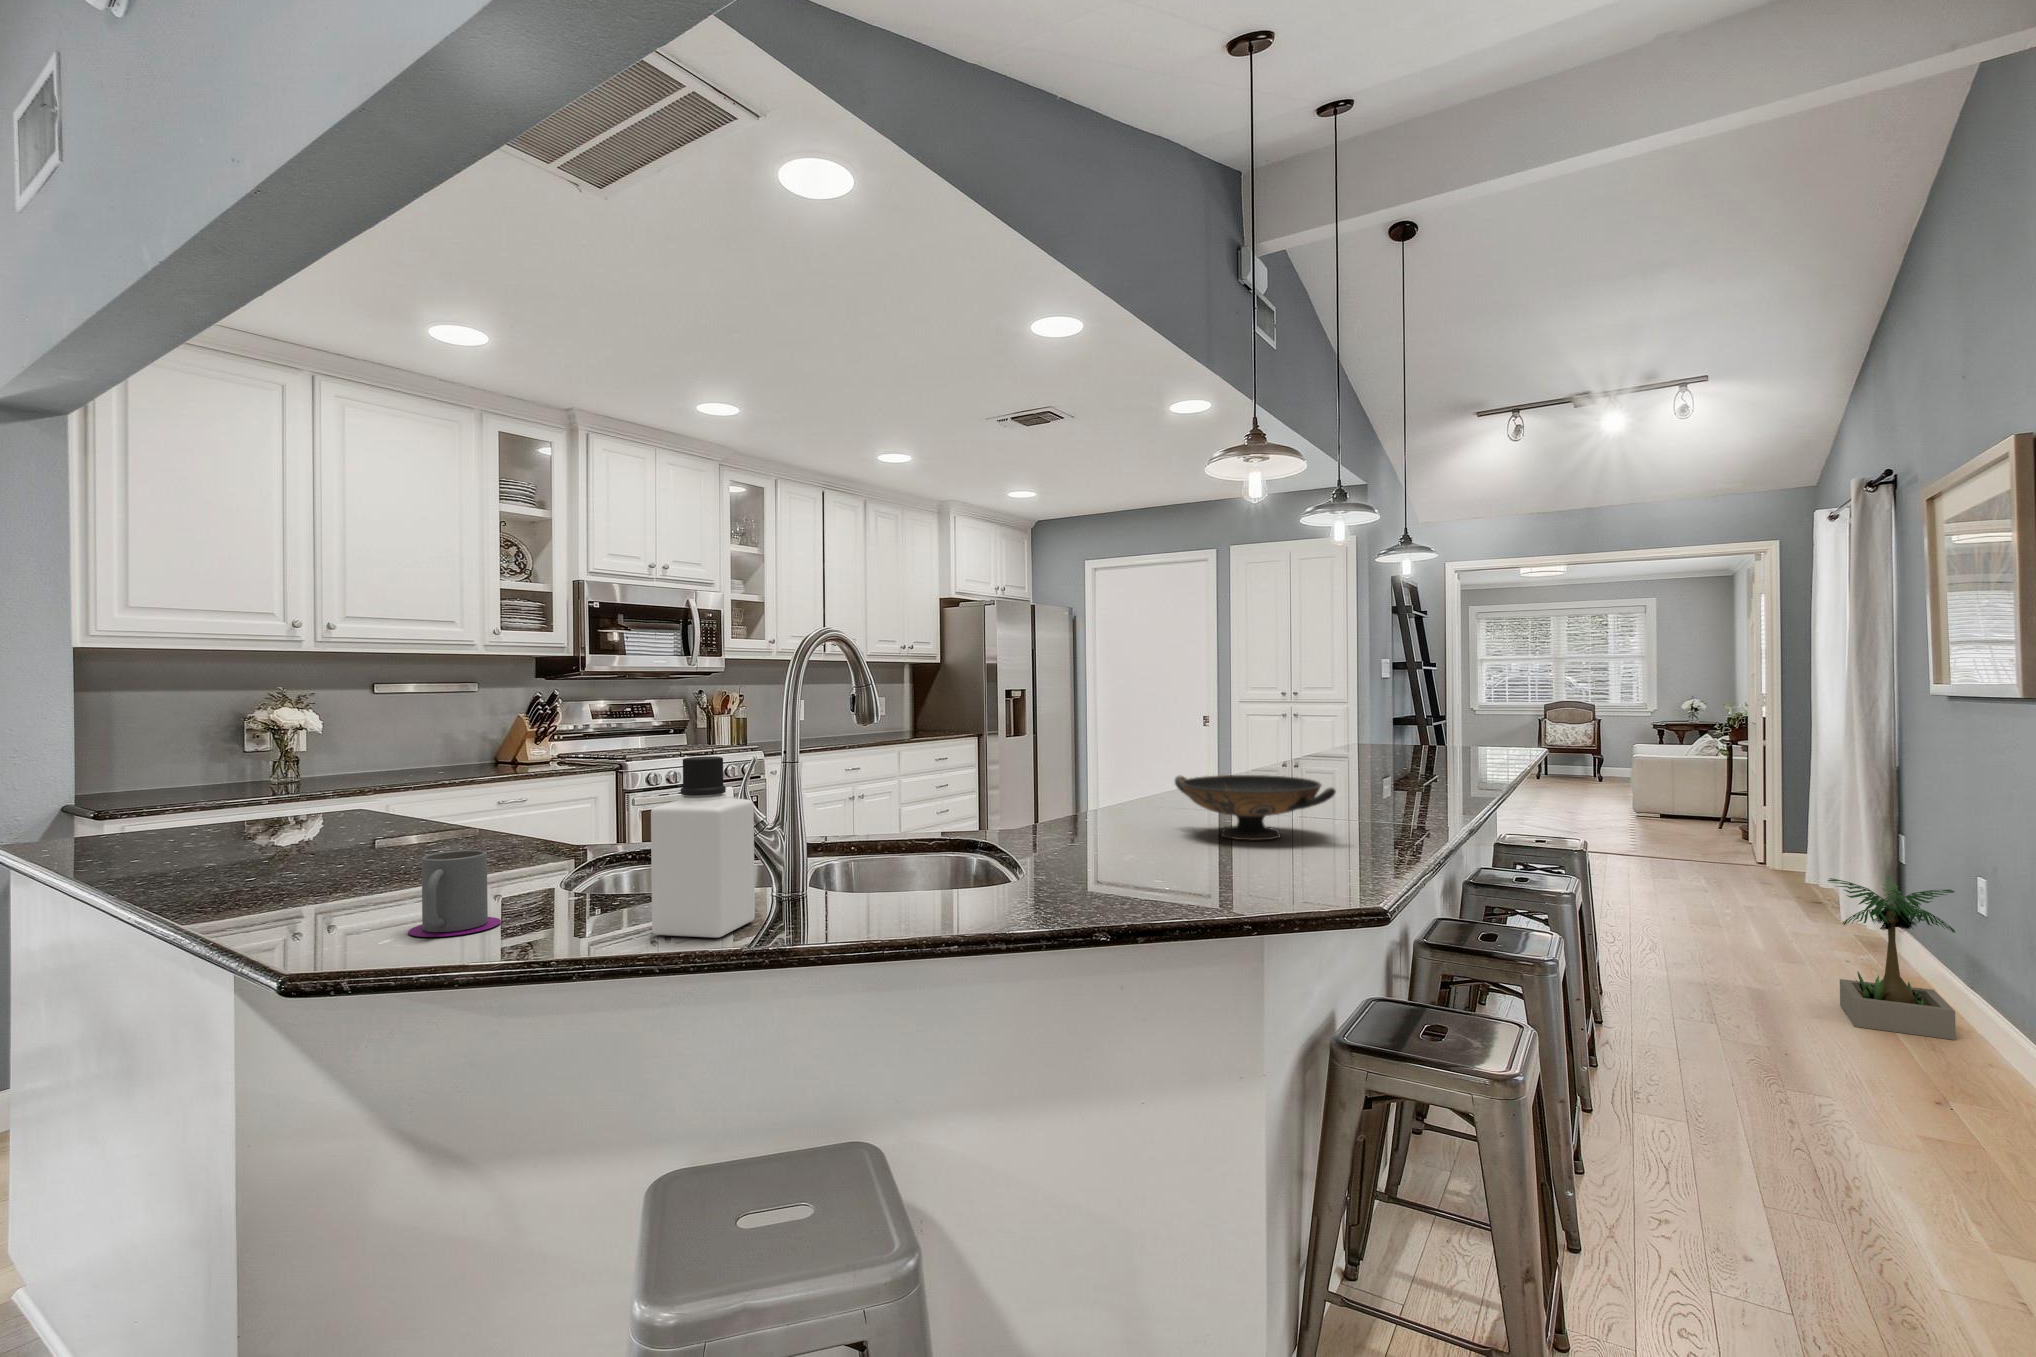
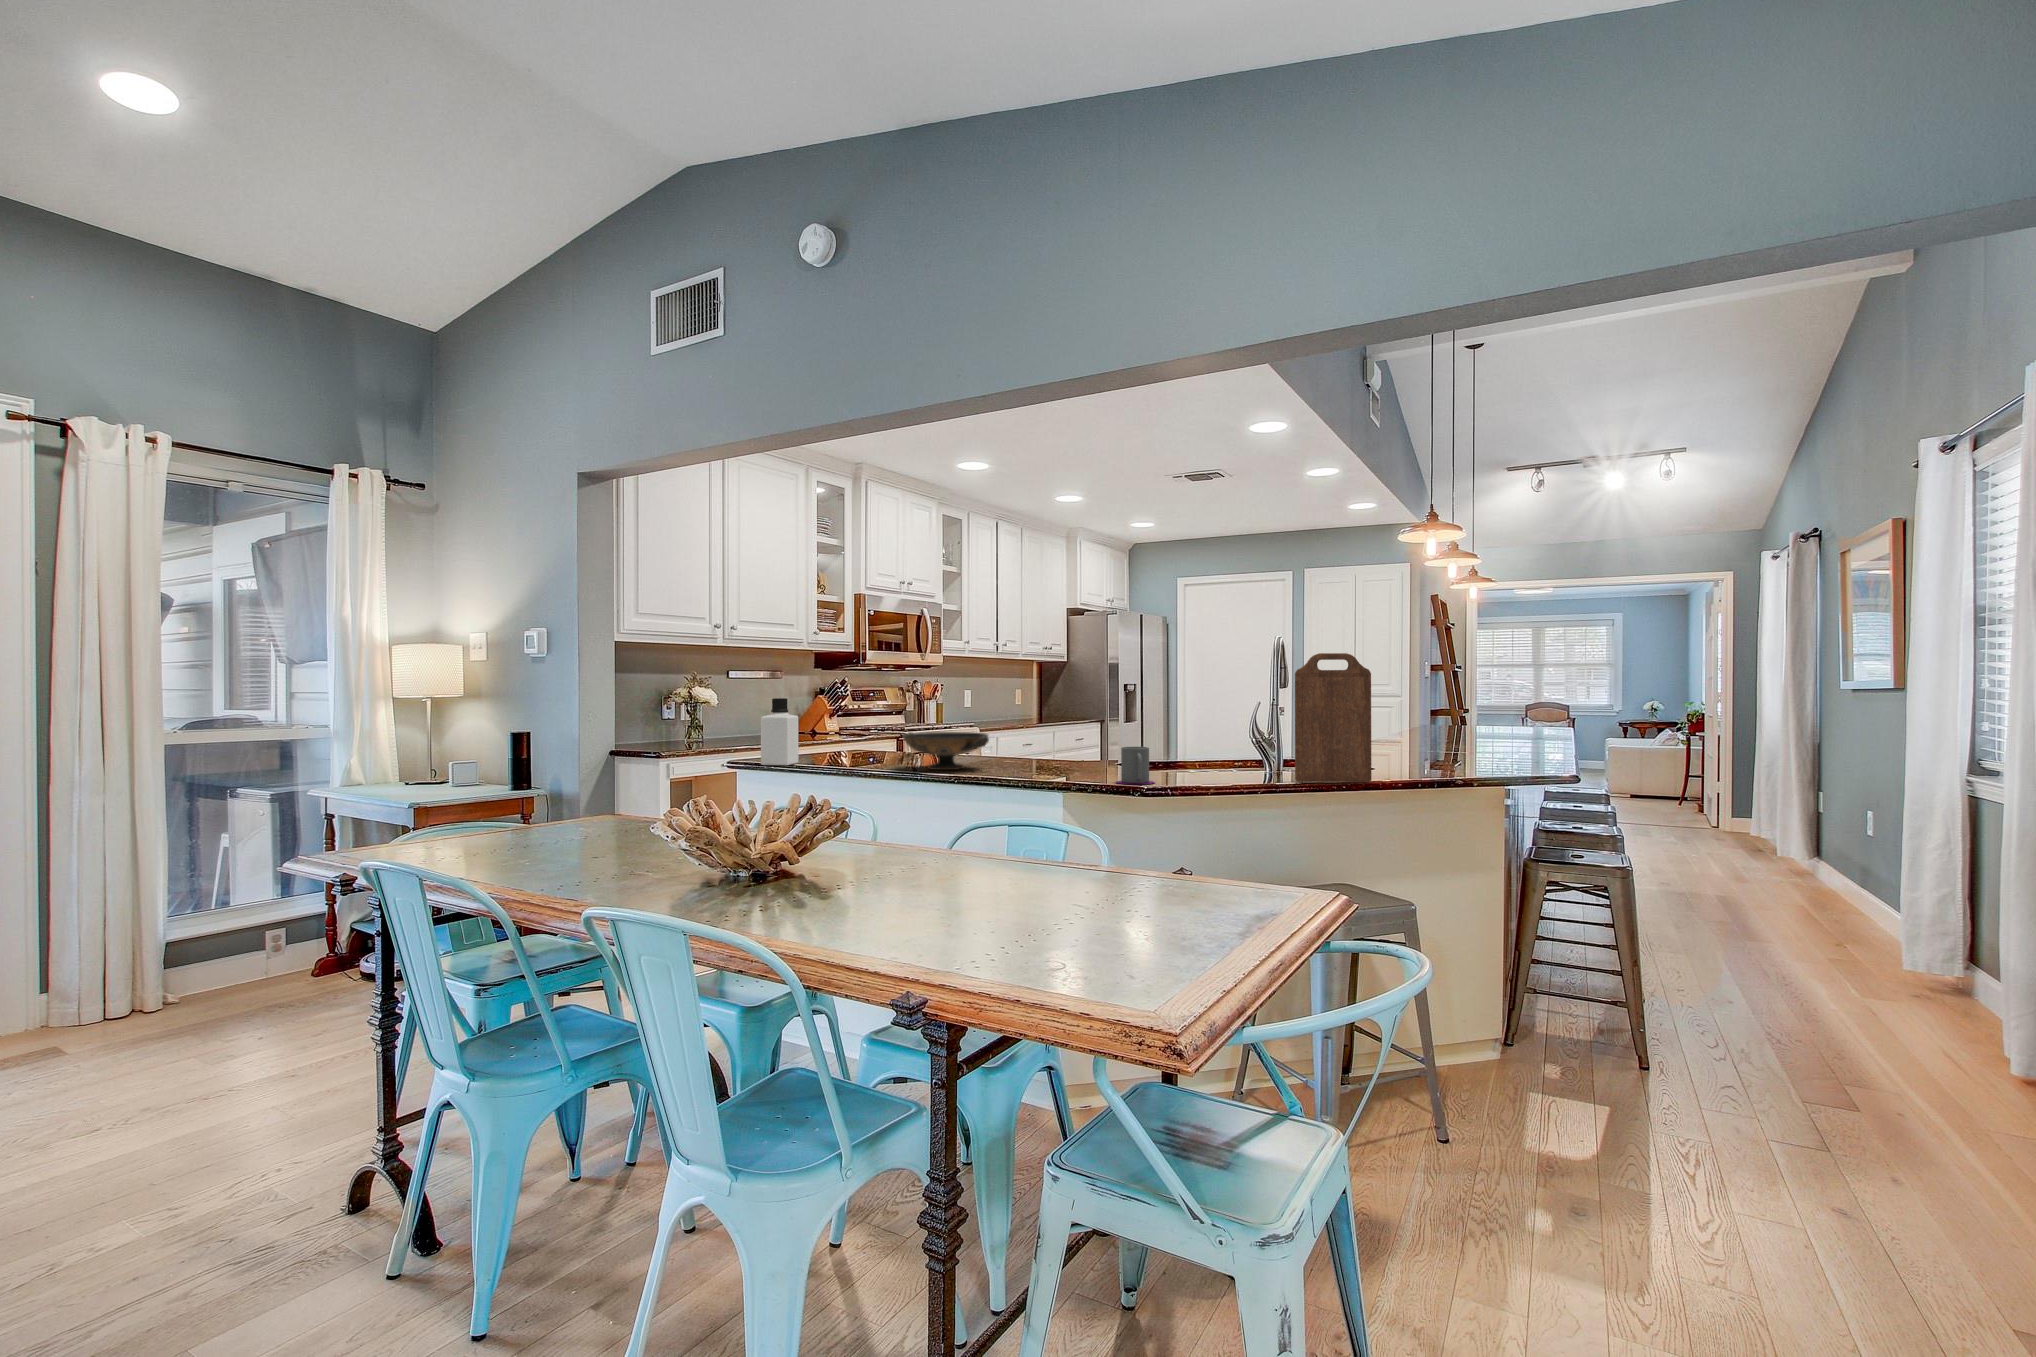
cutting board: none [782,654,941,927] -> present [1295,653,1371,782]
bottle: present [651,756,755,938] -> present [761,698,799,765]
decorative bowl: present [1175,775,1335,840] -> present [903,732,989,770]
potted plant: present [1828,876,1956,1040] -> none [1763,816,1865,925]

